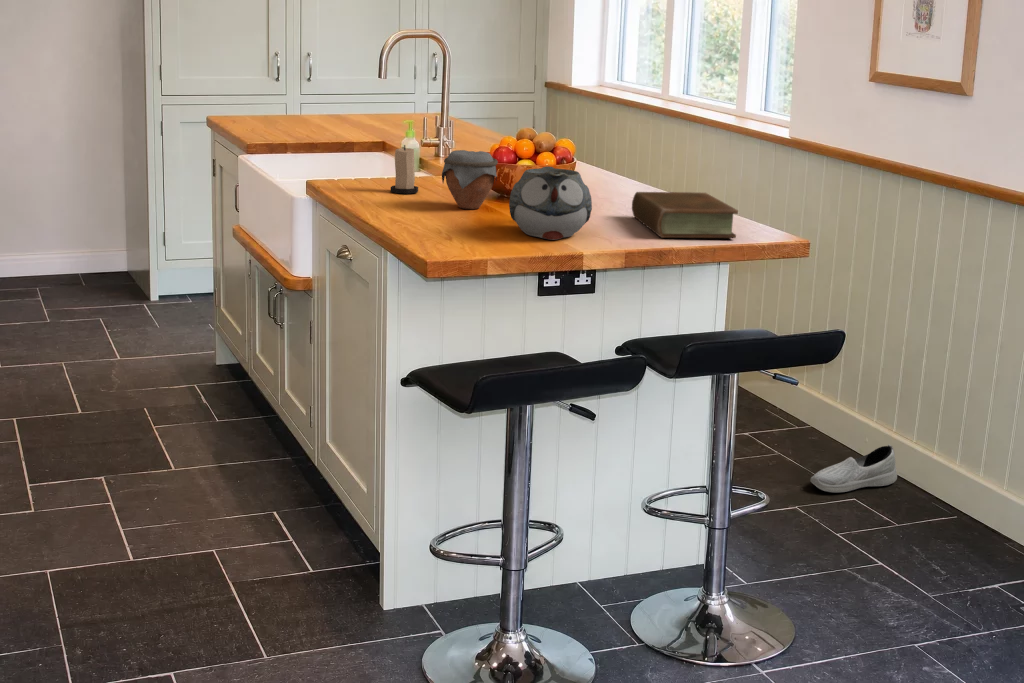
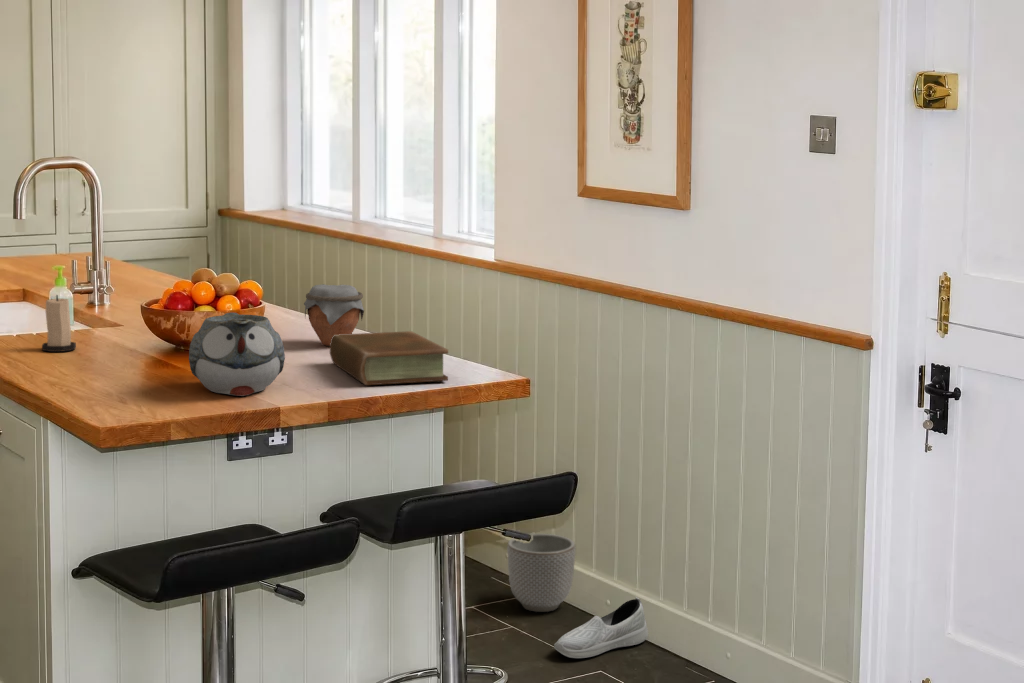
jar: present [442,150,498,209] -> present [304,284,364,346]
planter: none [775,380,837,449] -> present [507,534,575,612]

